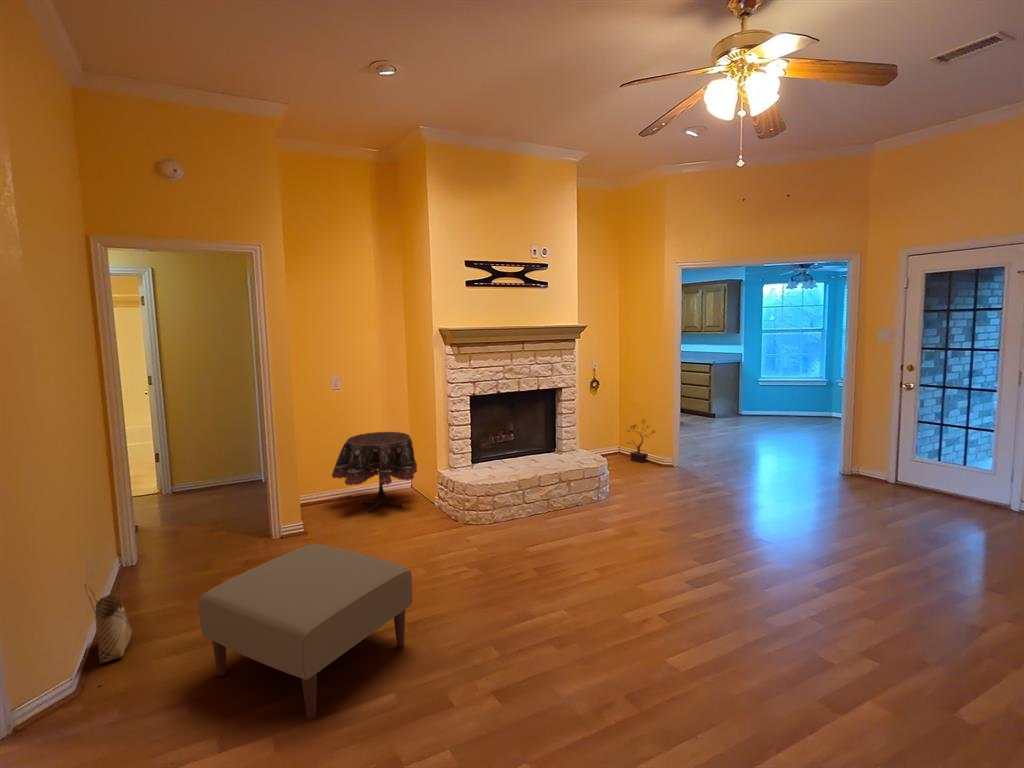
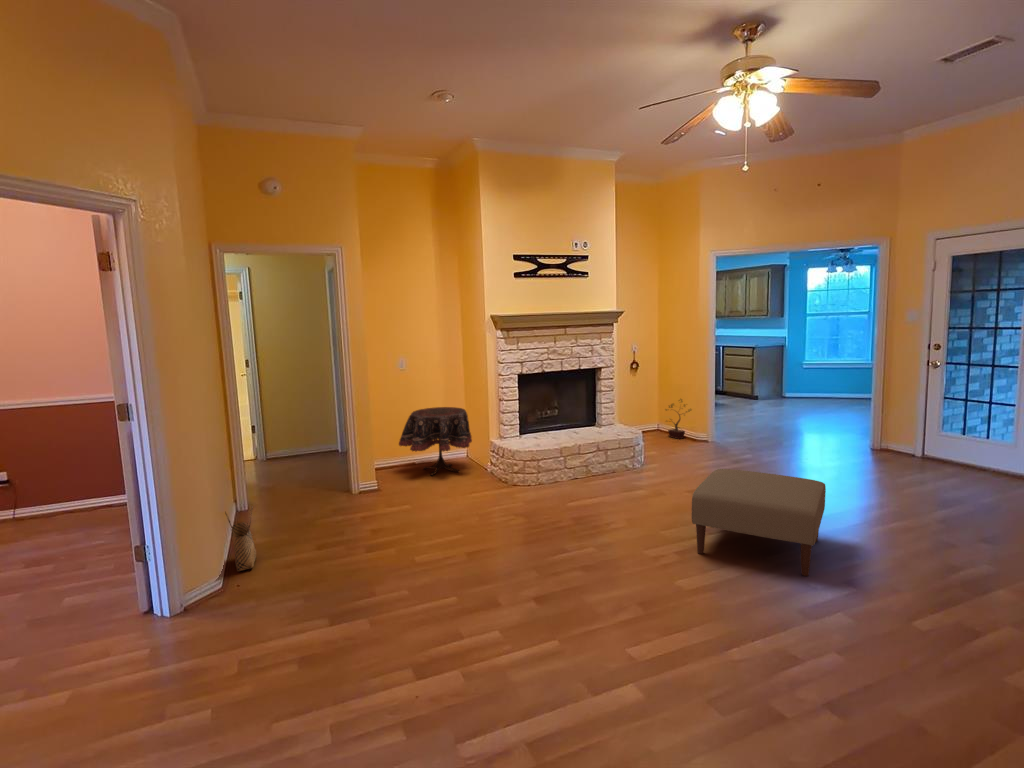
ottoman: present [199,544,412,720] -> present [692,469,826,576]

